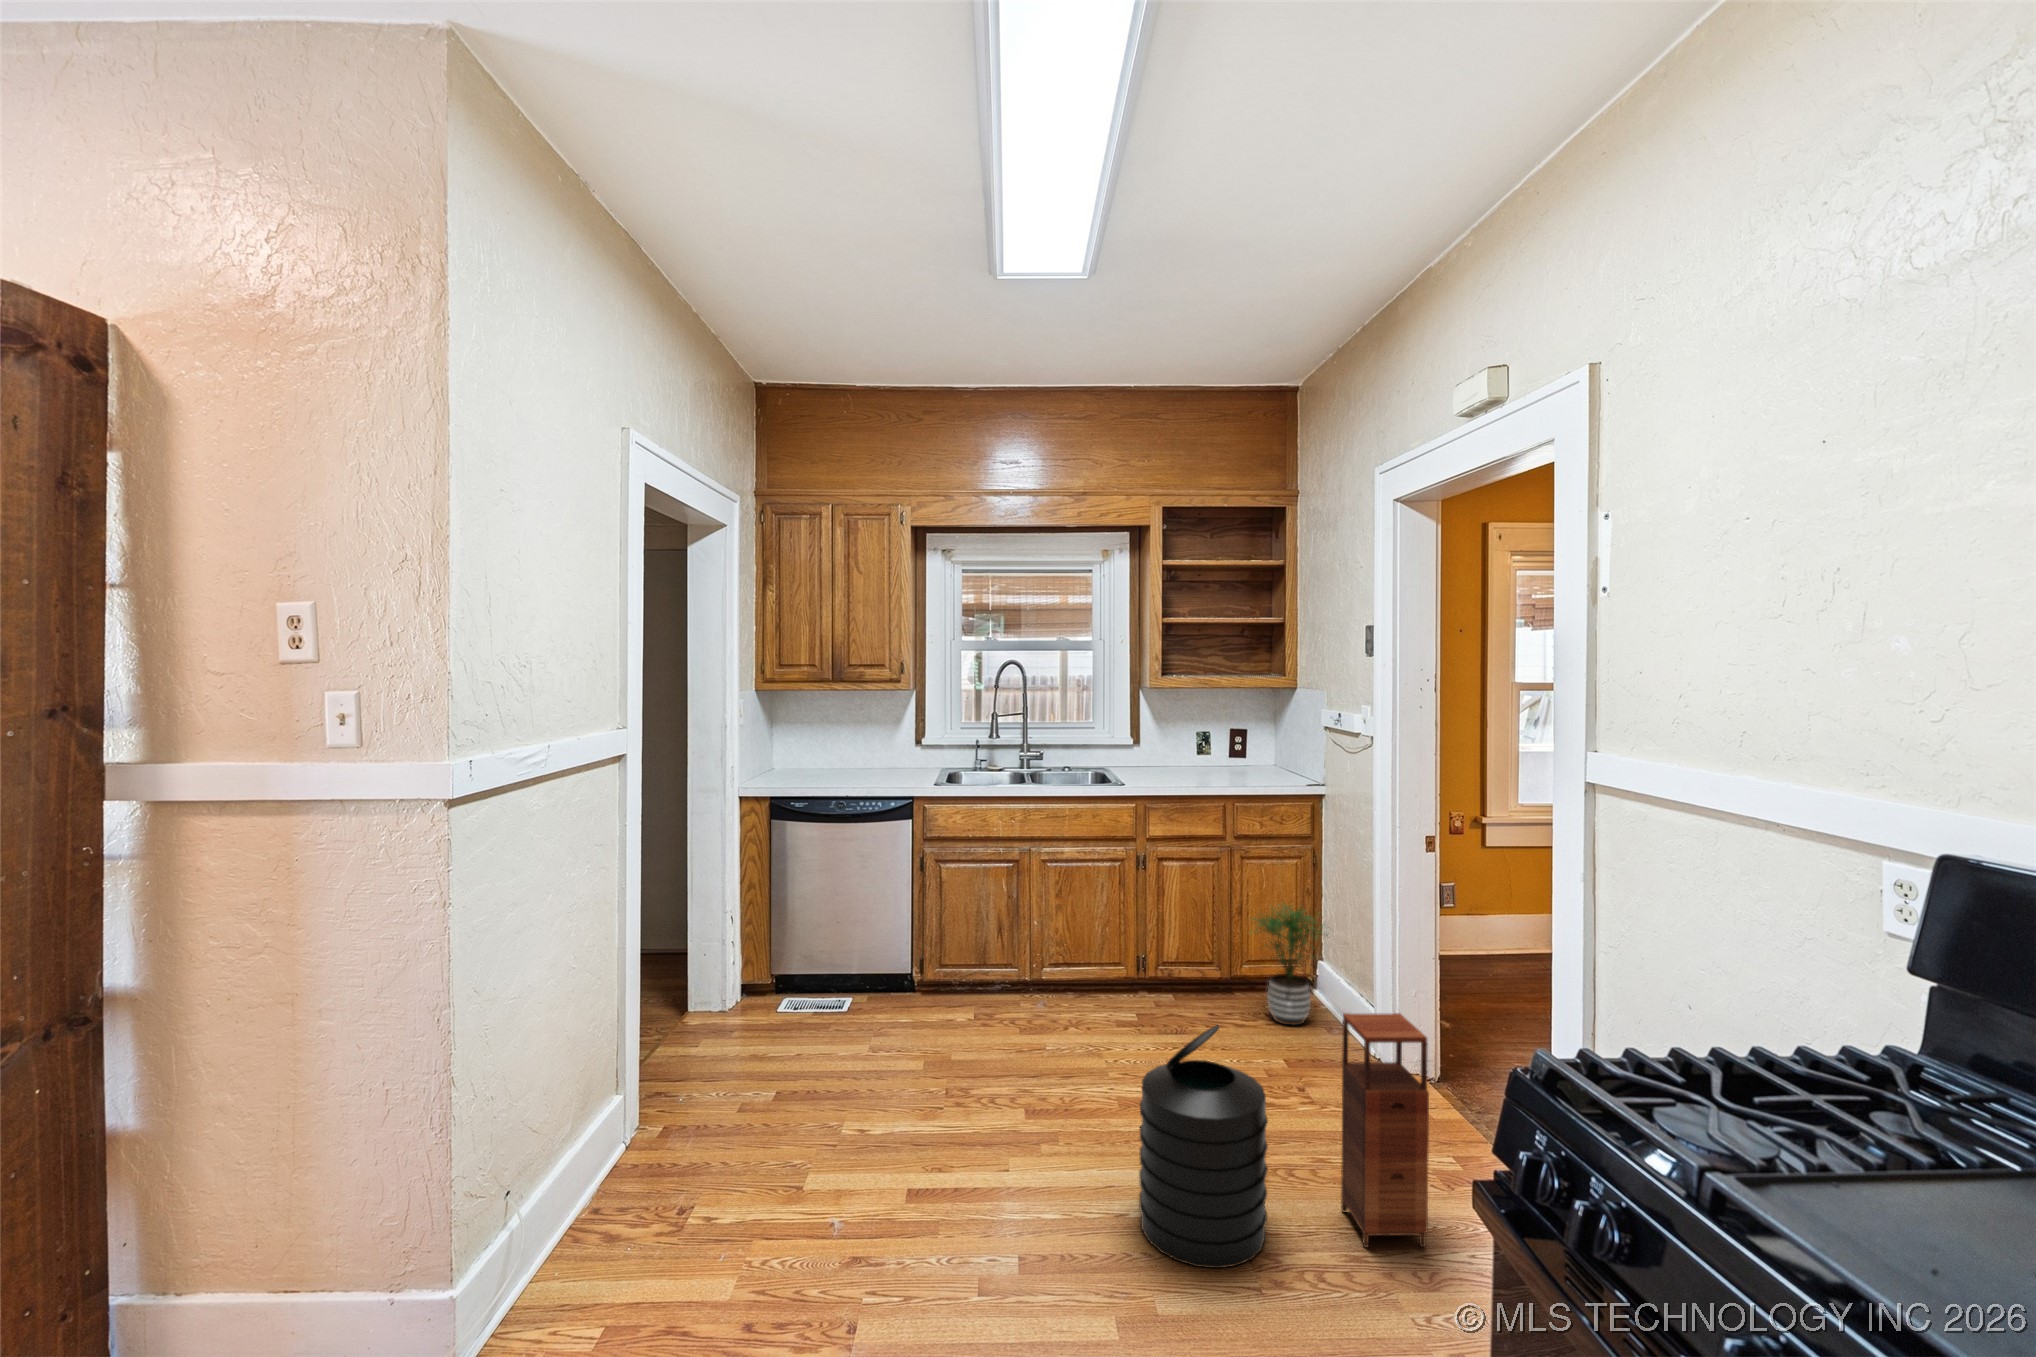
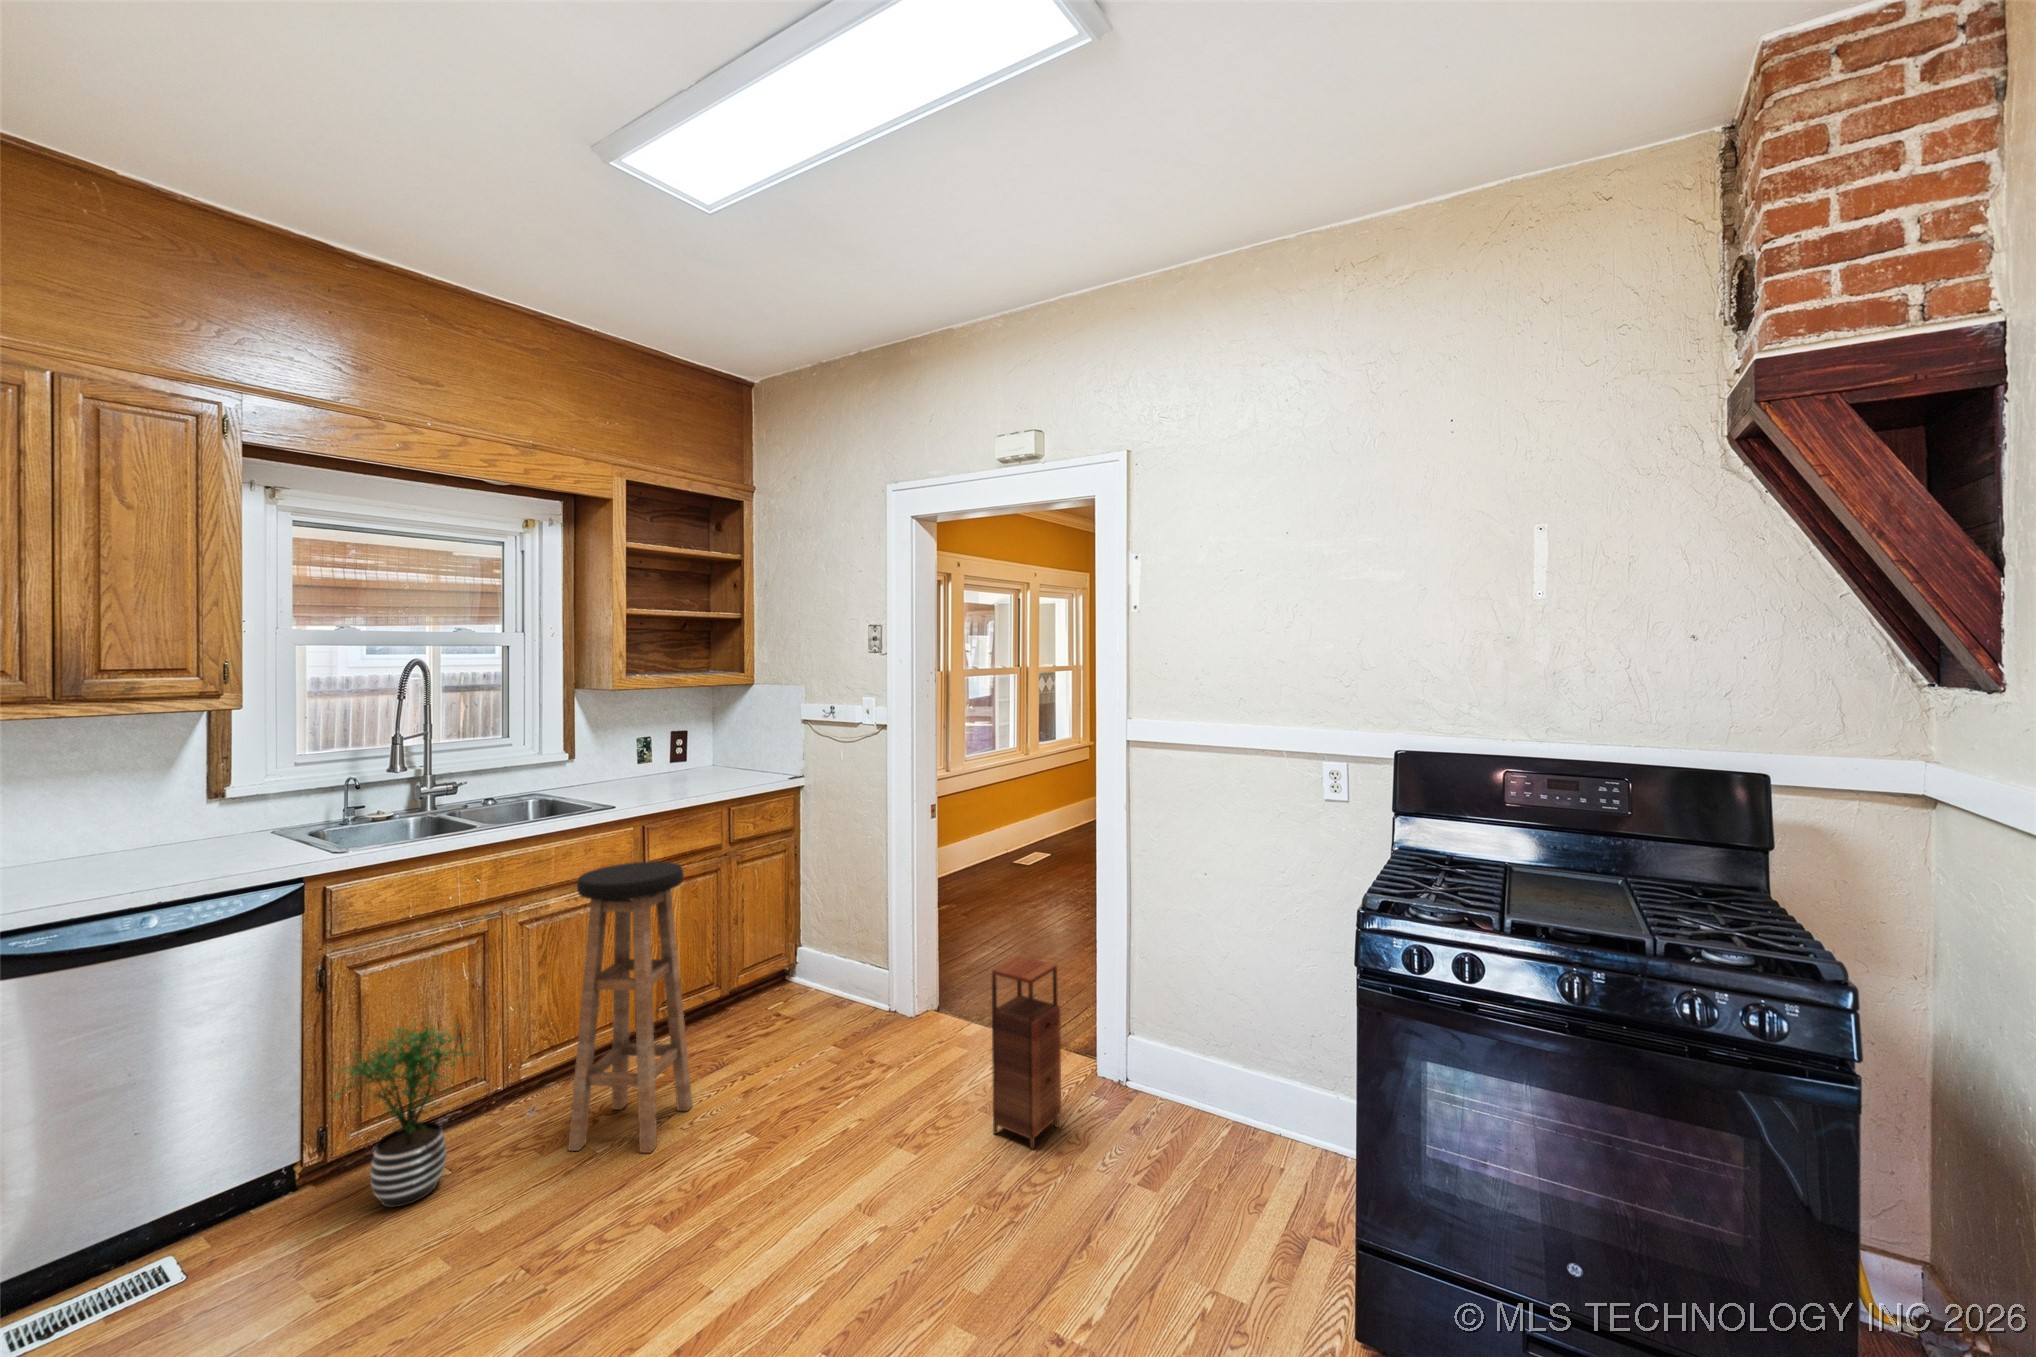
bar stool: none [1028,820,1127,1070] -> present [568,861,692,1153]
potted plant: present [1250,905,1329,1025] -> present [336,1024,473,1207]
trash can: present [1139,1025,1268,1268] -> none [870,1015,989,1253]

